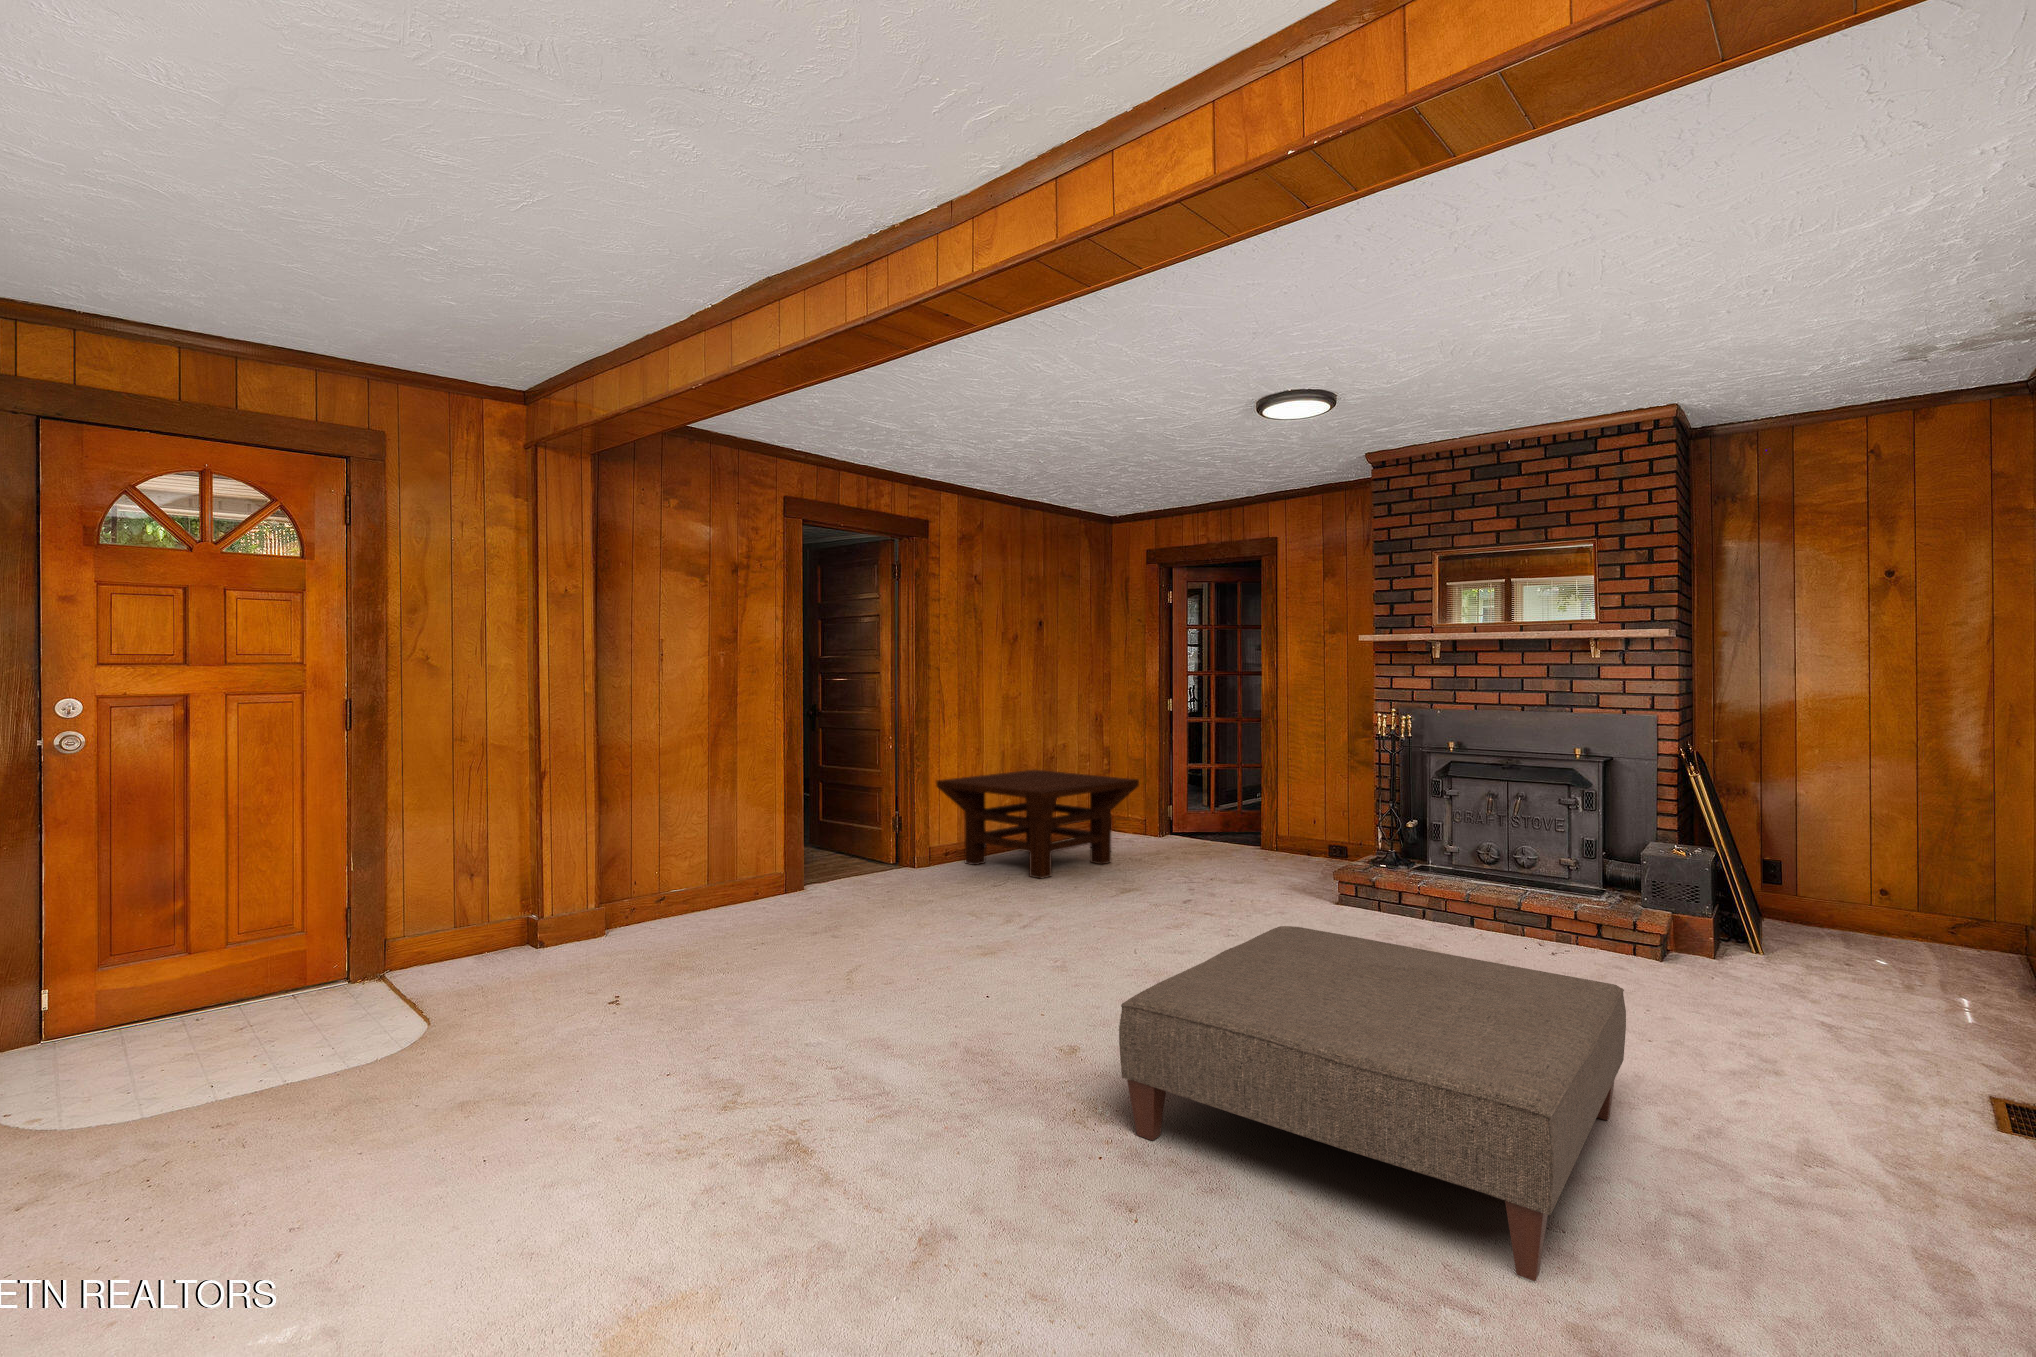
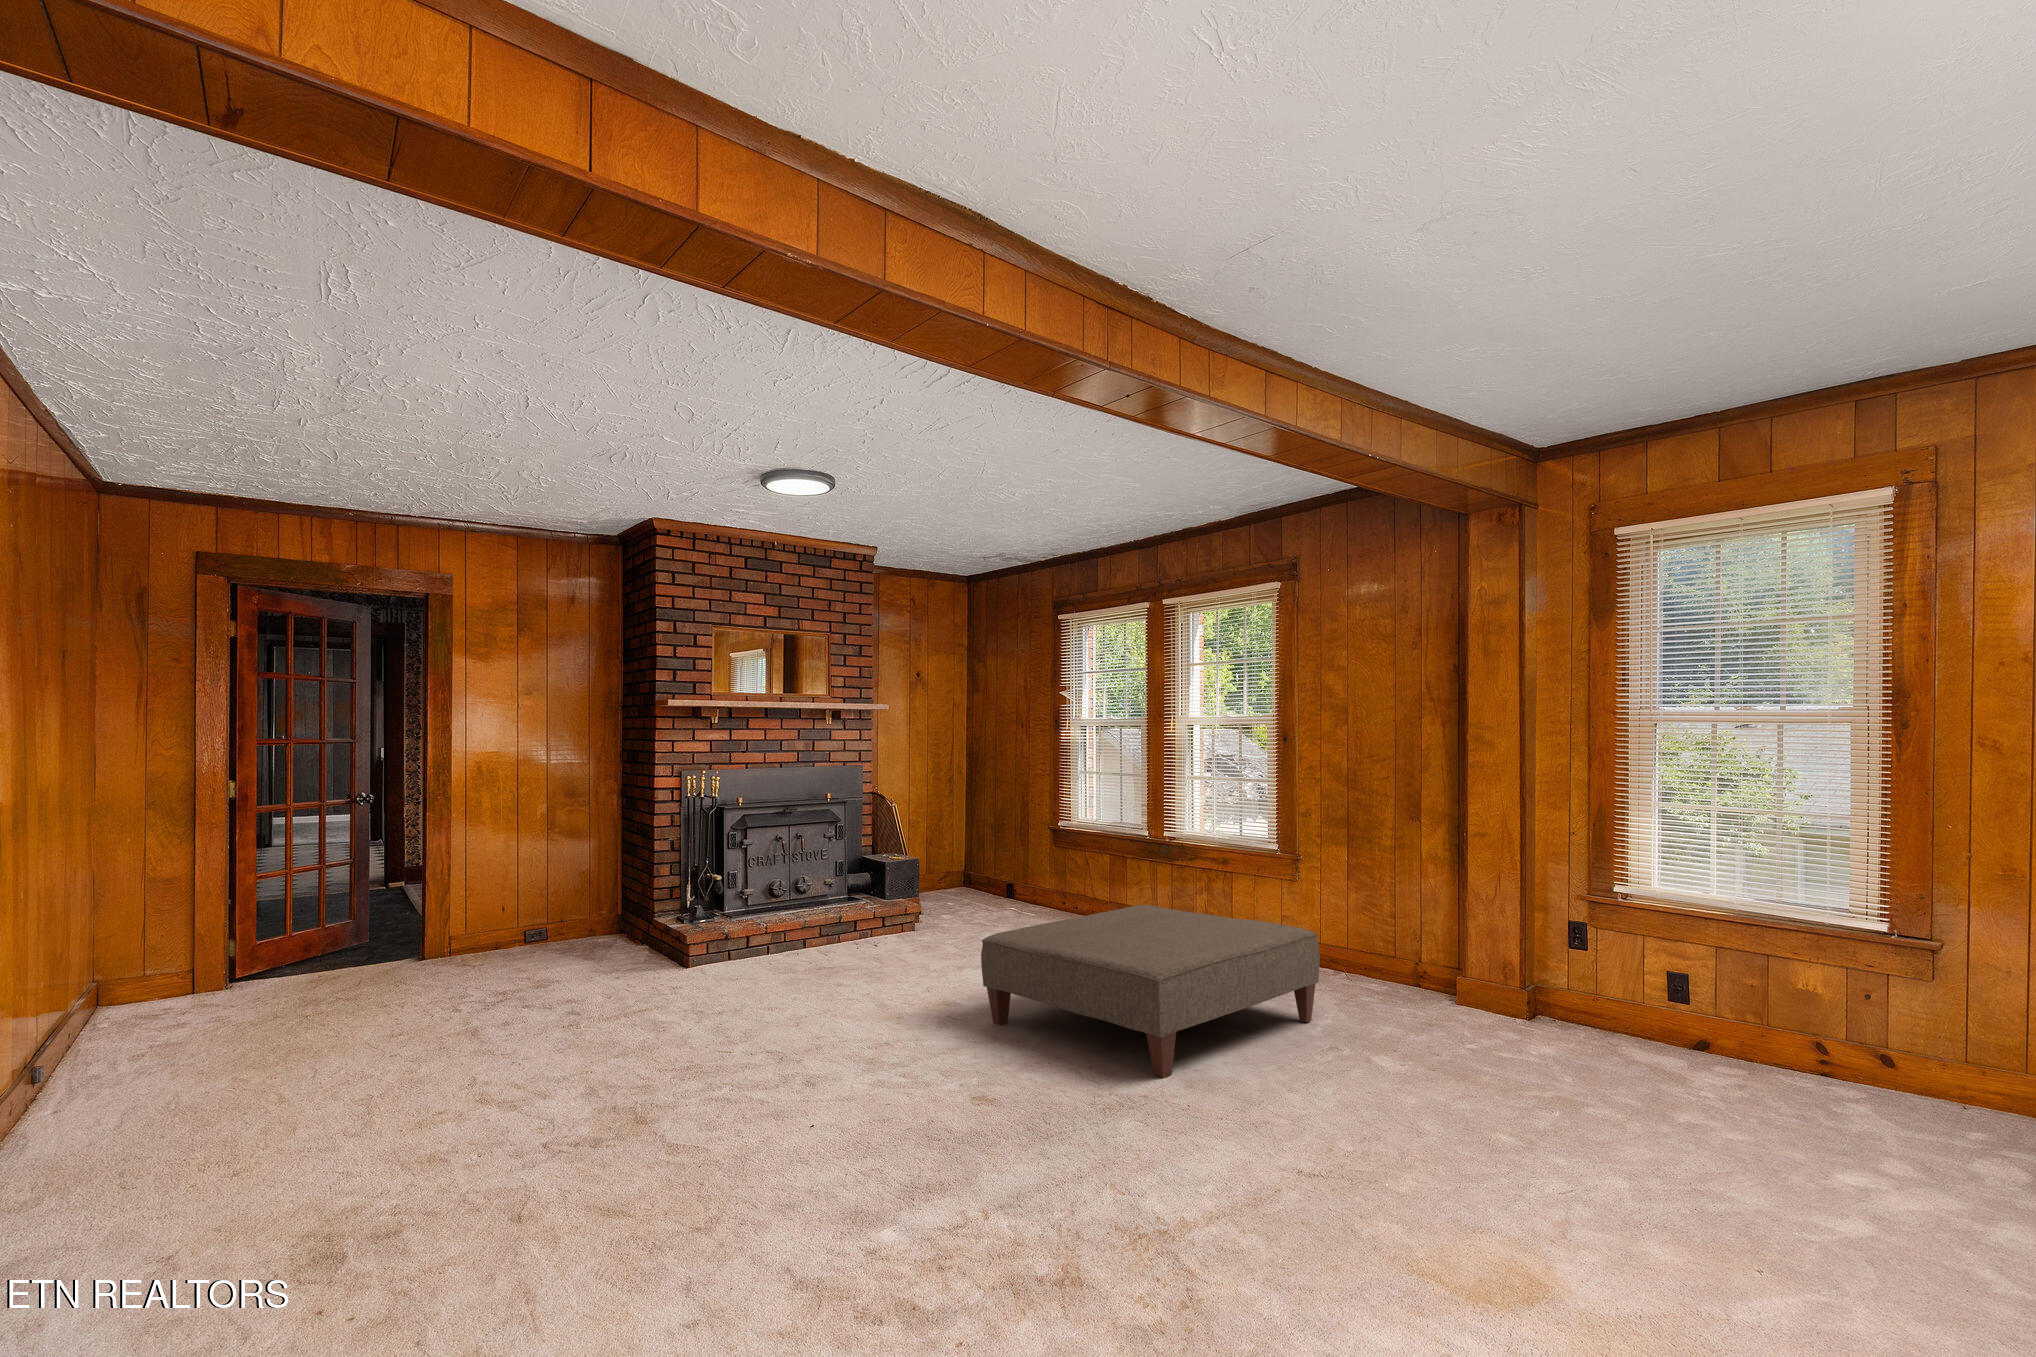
coffee table: present [936,770,1139,879] -> none [50,895,388,1111]

